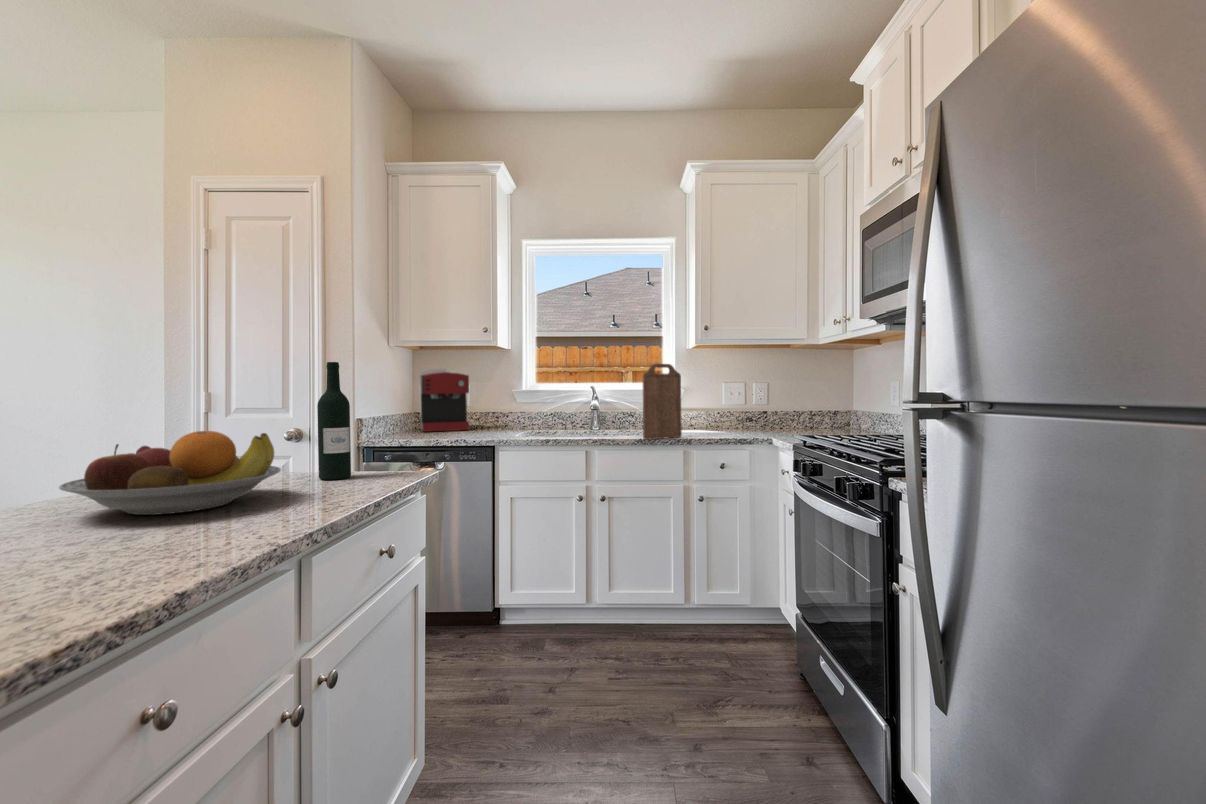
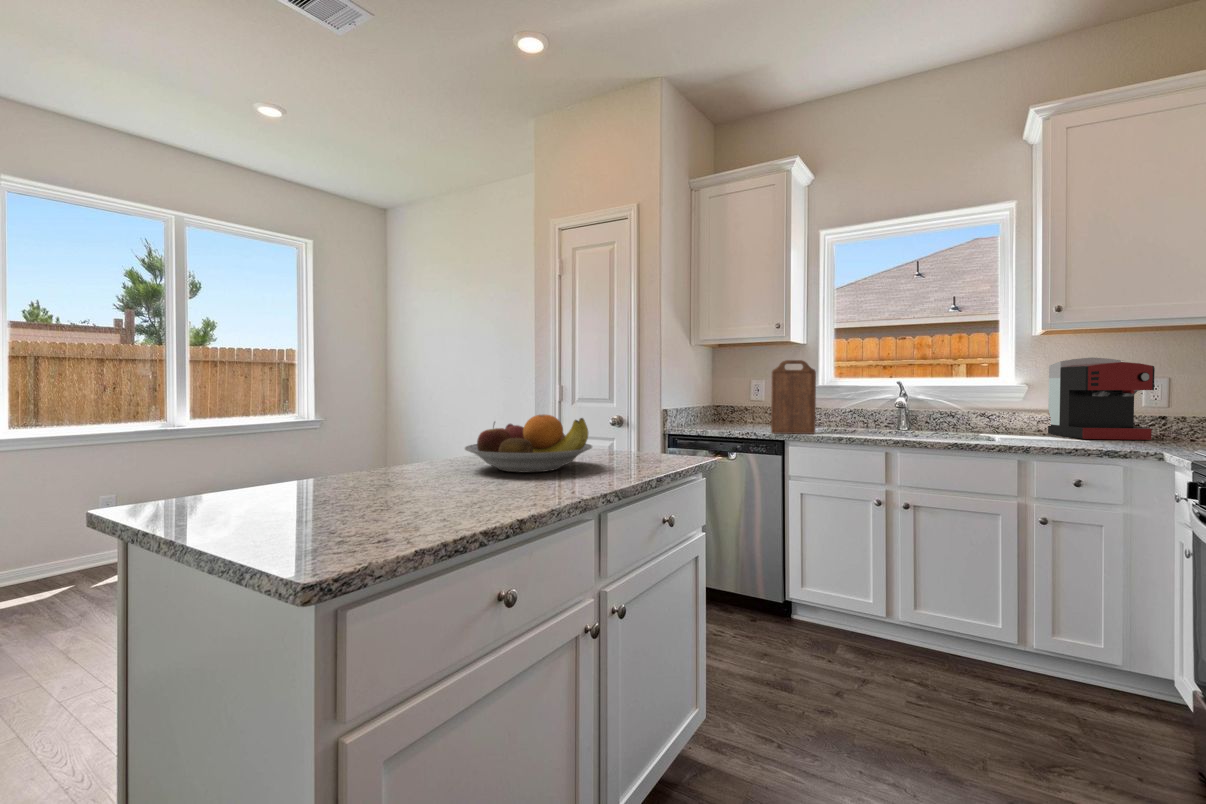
wine bottle: present [317,362,351,480] -> none [622,362,646,459]
cutting board: present [643,364,682,439] -> present [771,360,816,434]
coffee maker: present [419,369,469,432] -> present [1048,357,1155,440]

